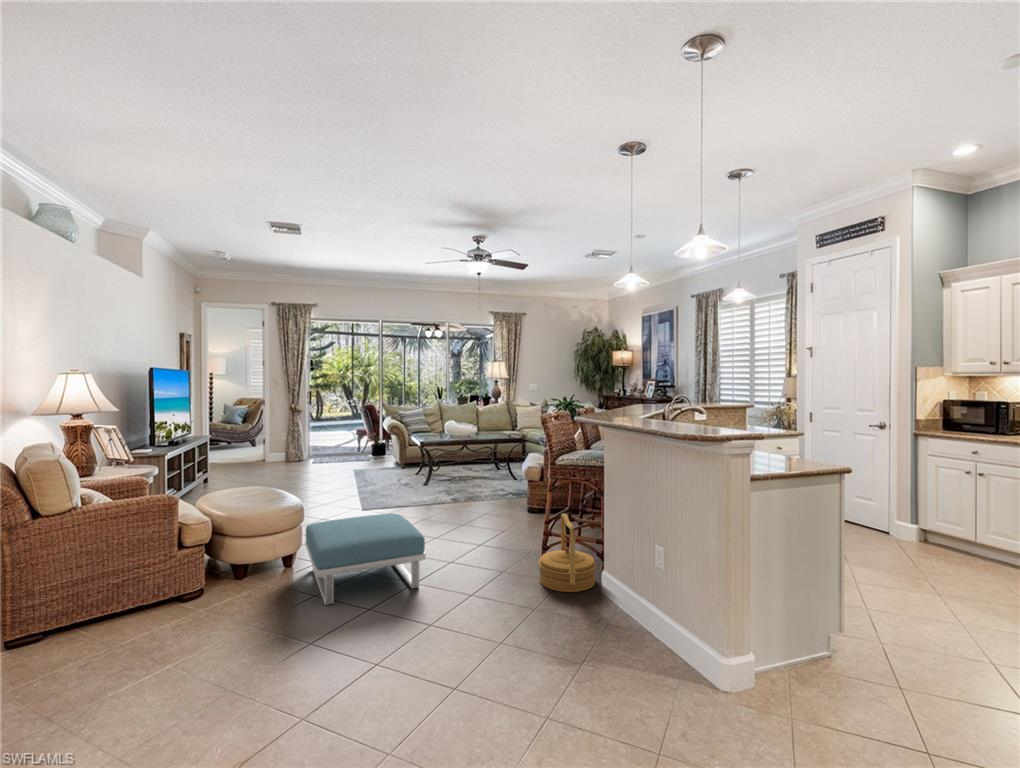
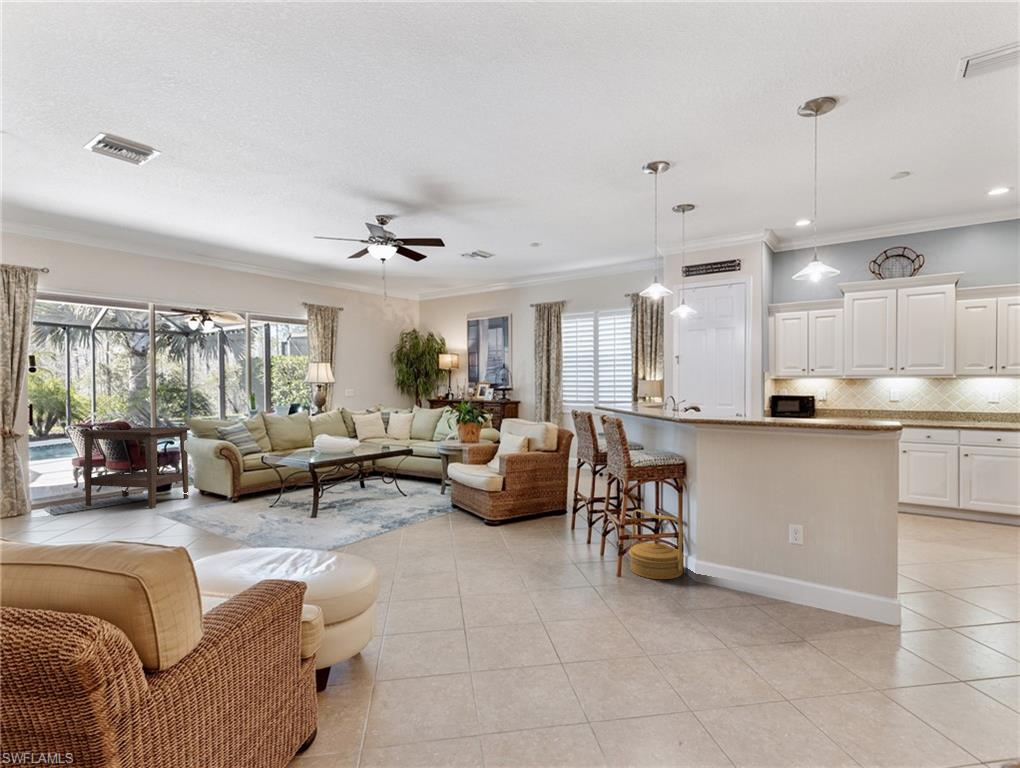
side table: none [330,407,386,465] -> present [81,427,190,508]
footstool: present [305,514,426,605] -> none [417,542,571,655]

